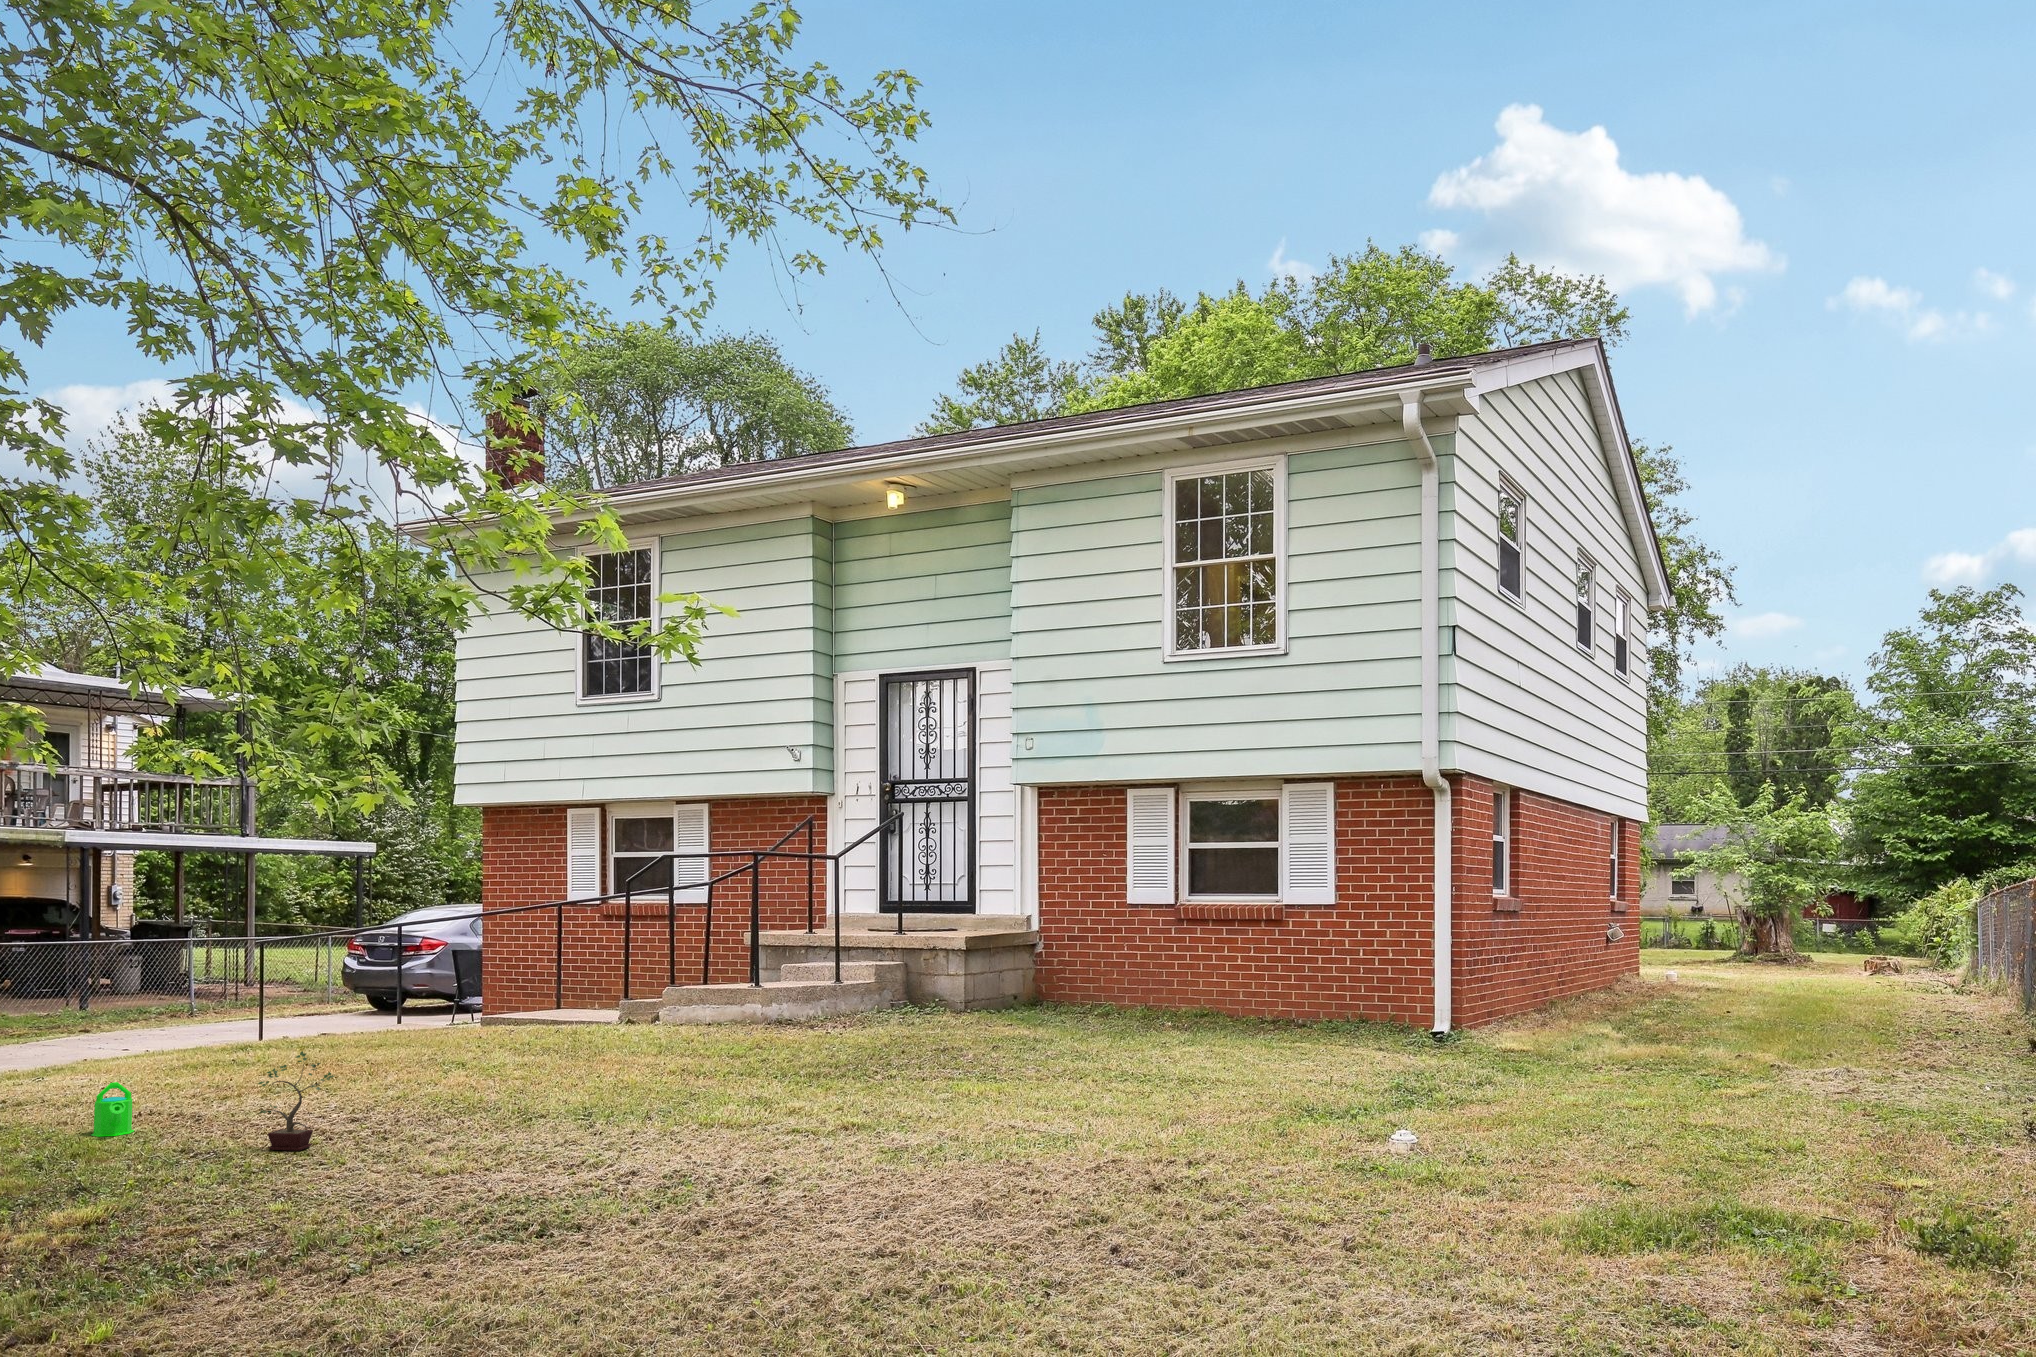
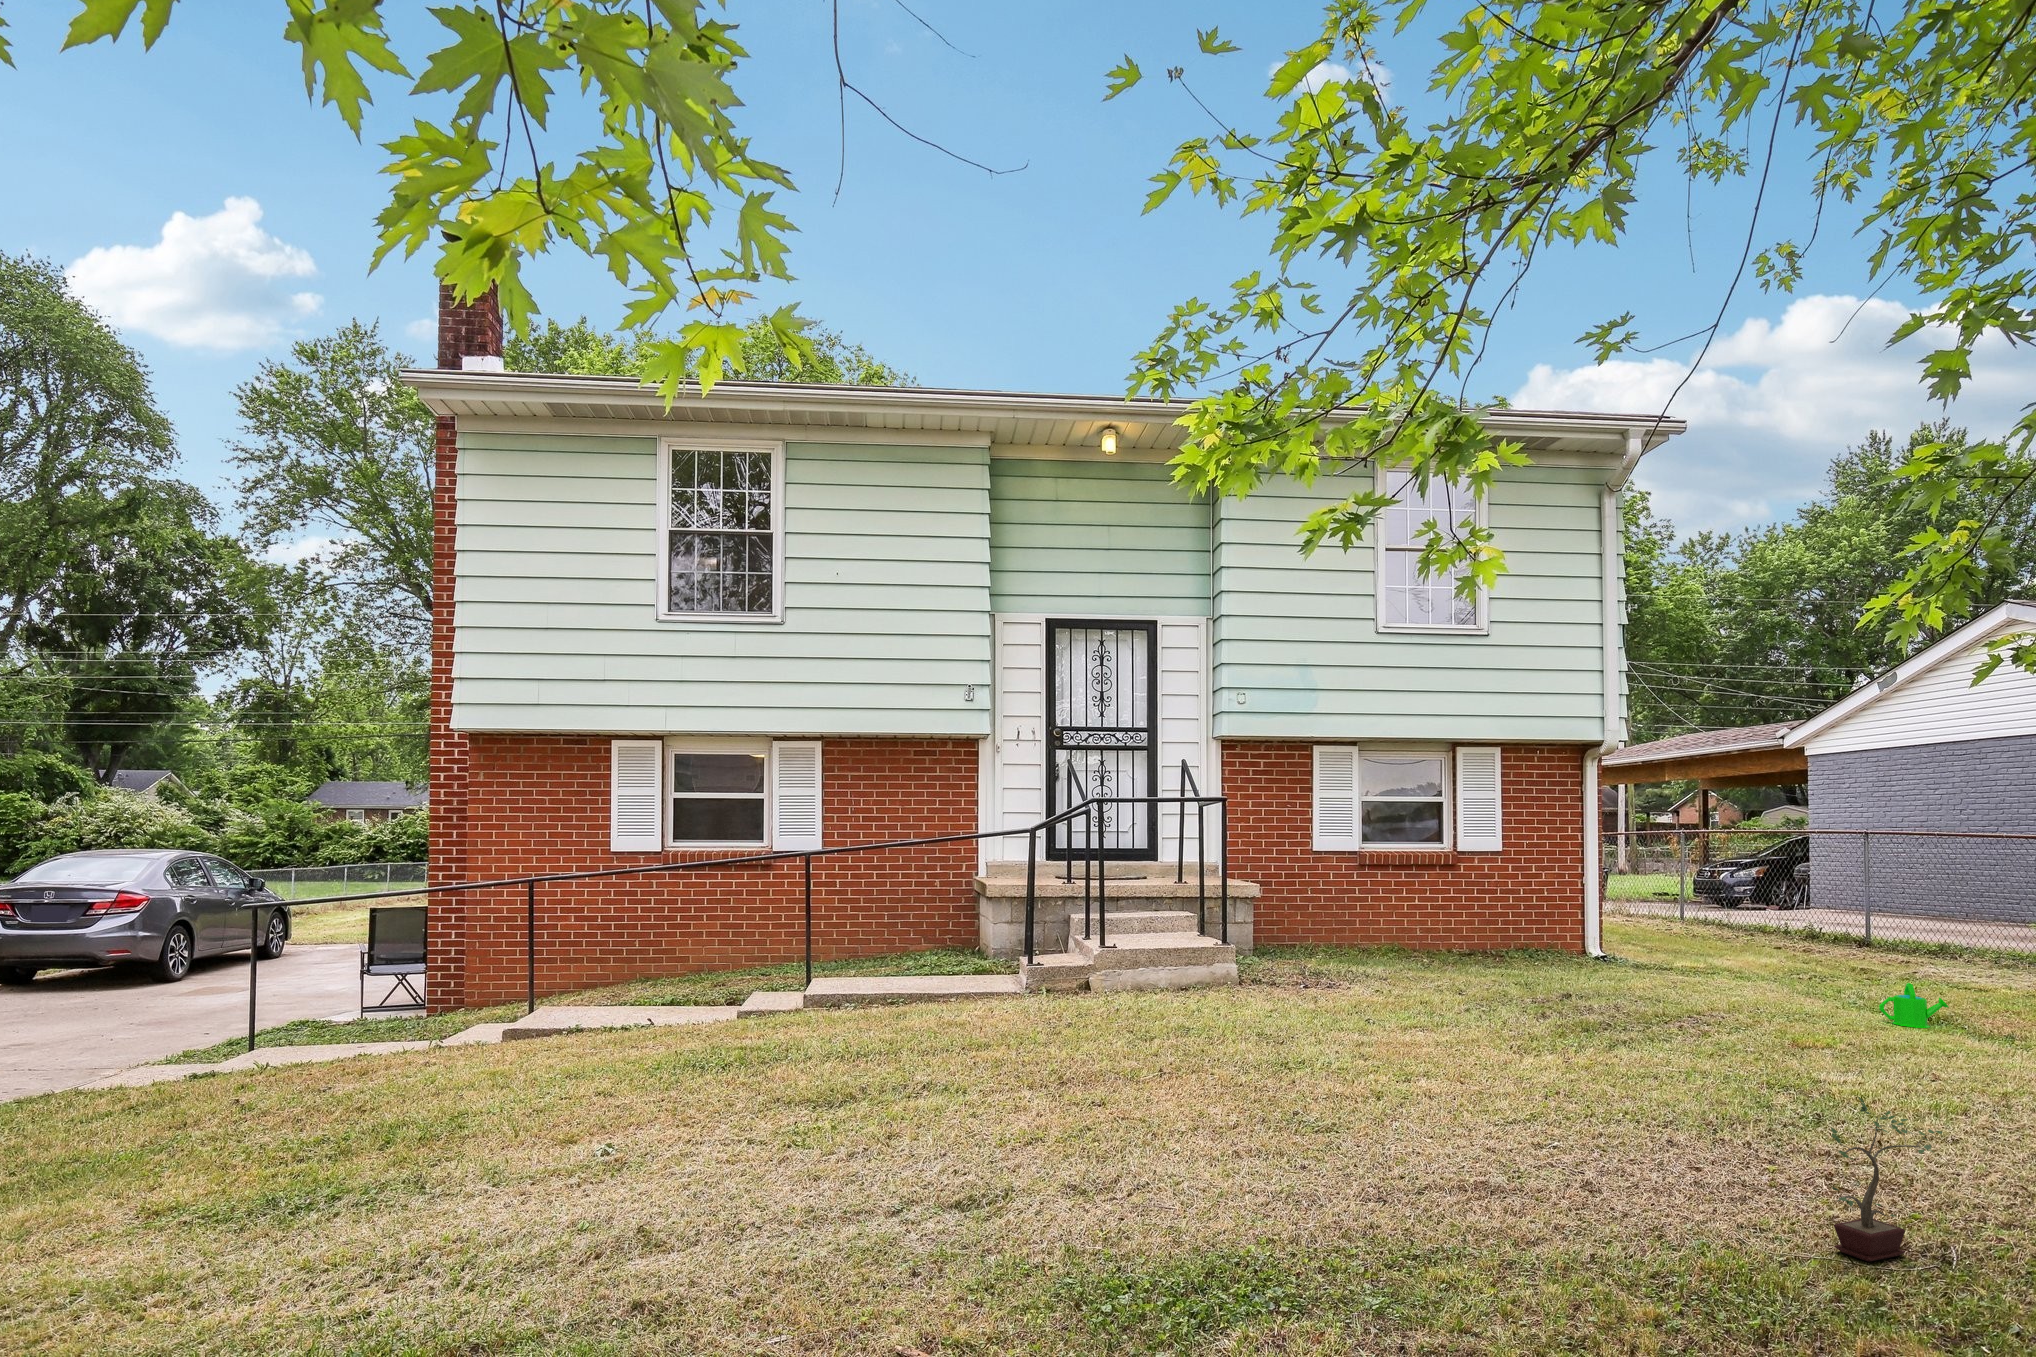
watering can: present [91,1082,134,1137] -> present [1879,983,1949,1028]

